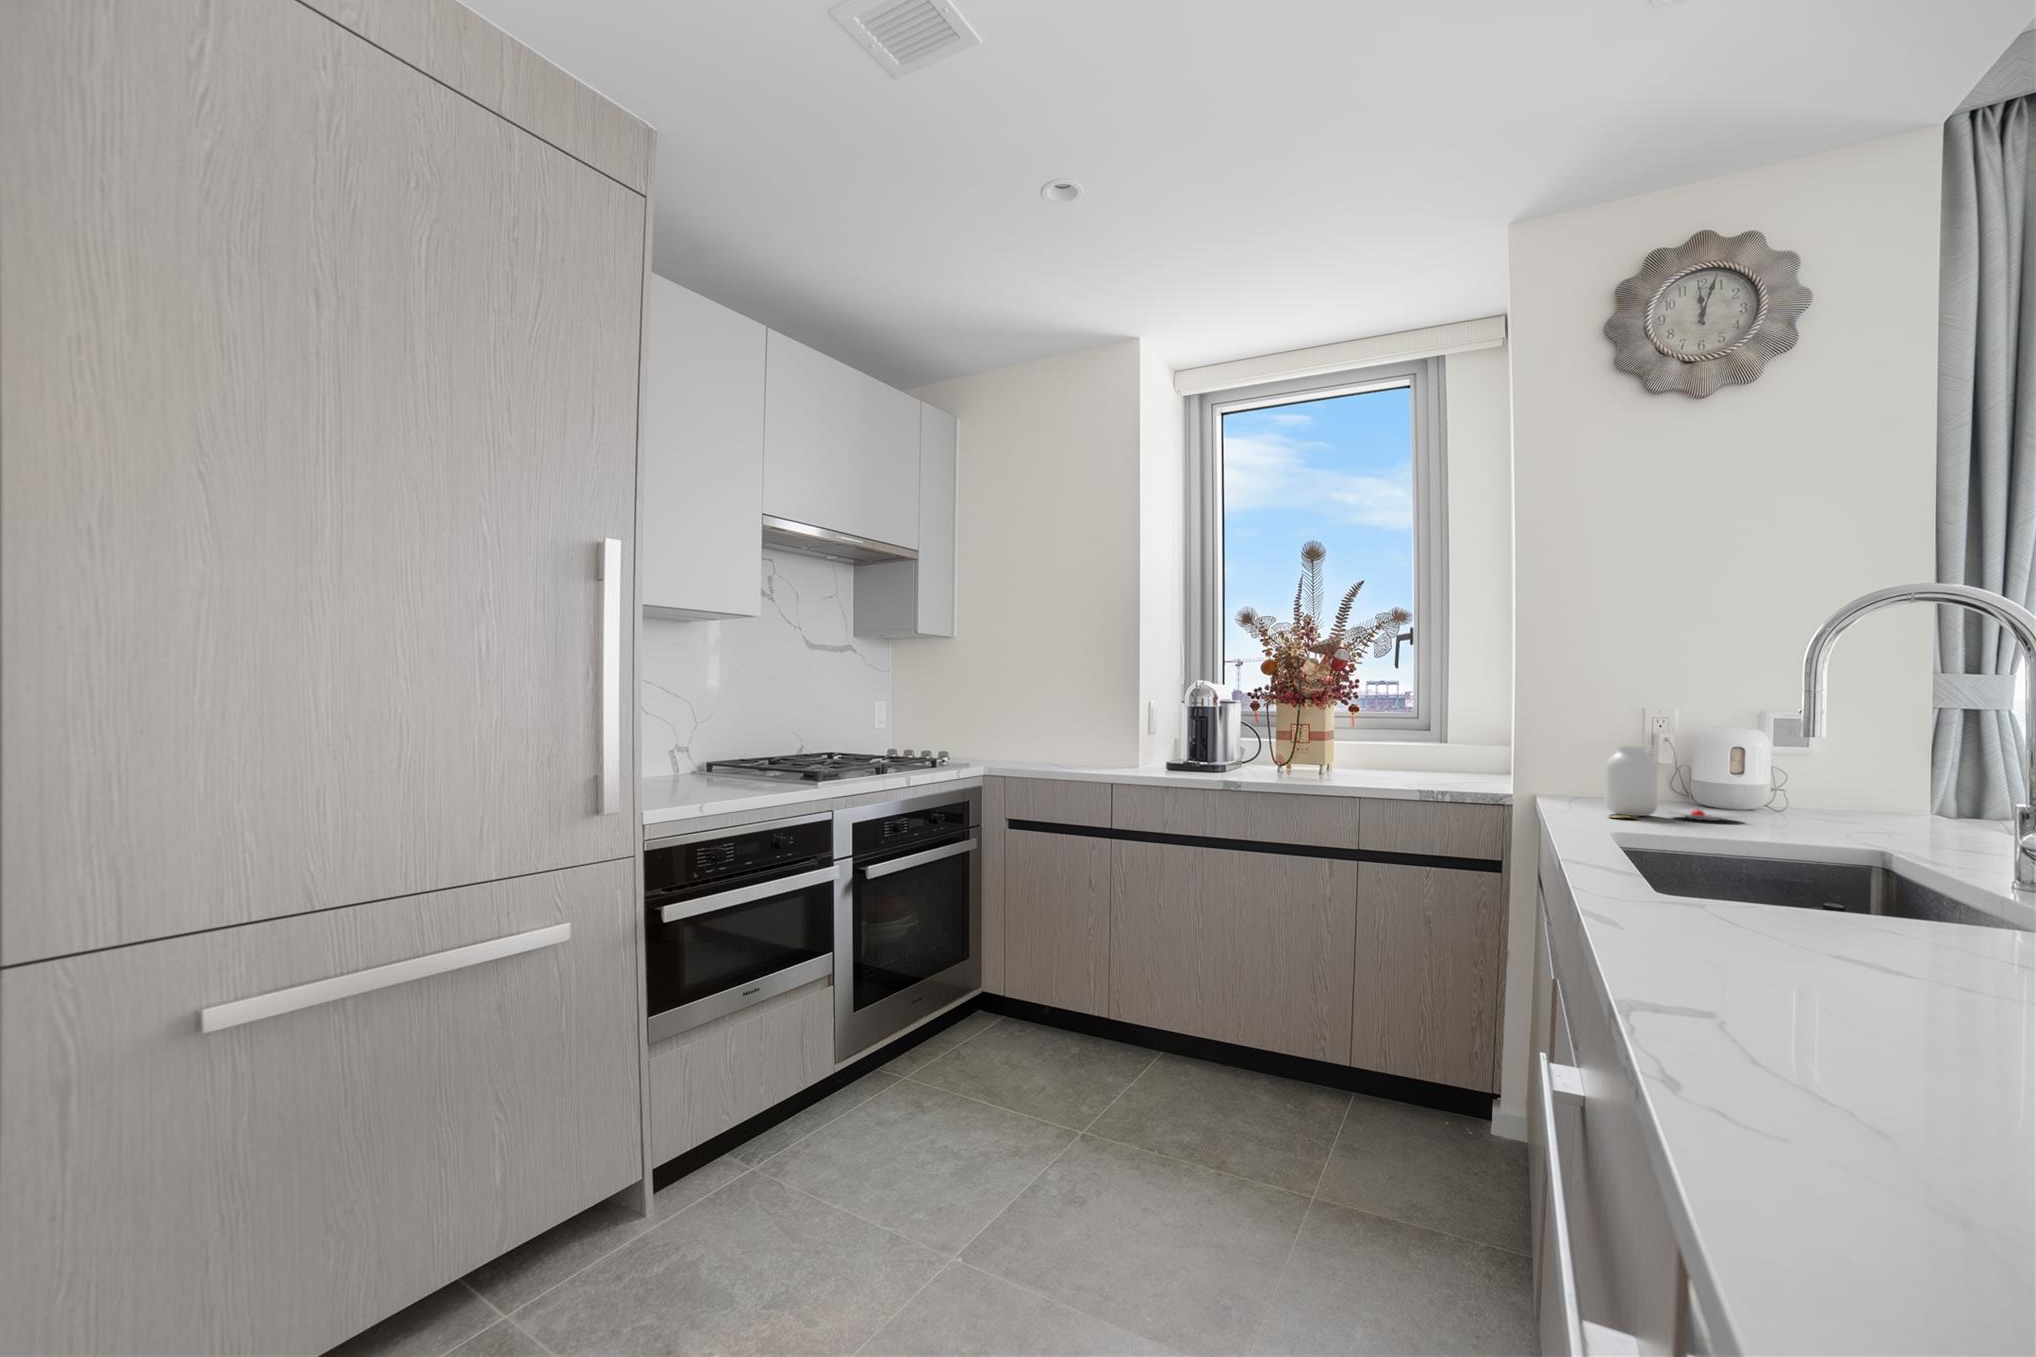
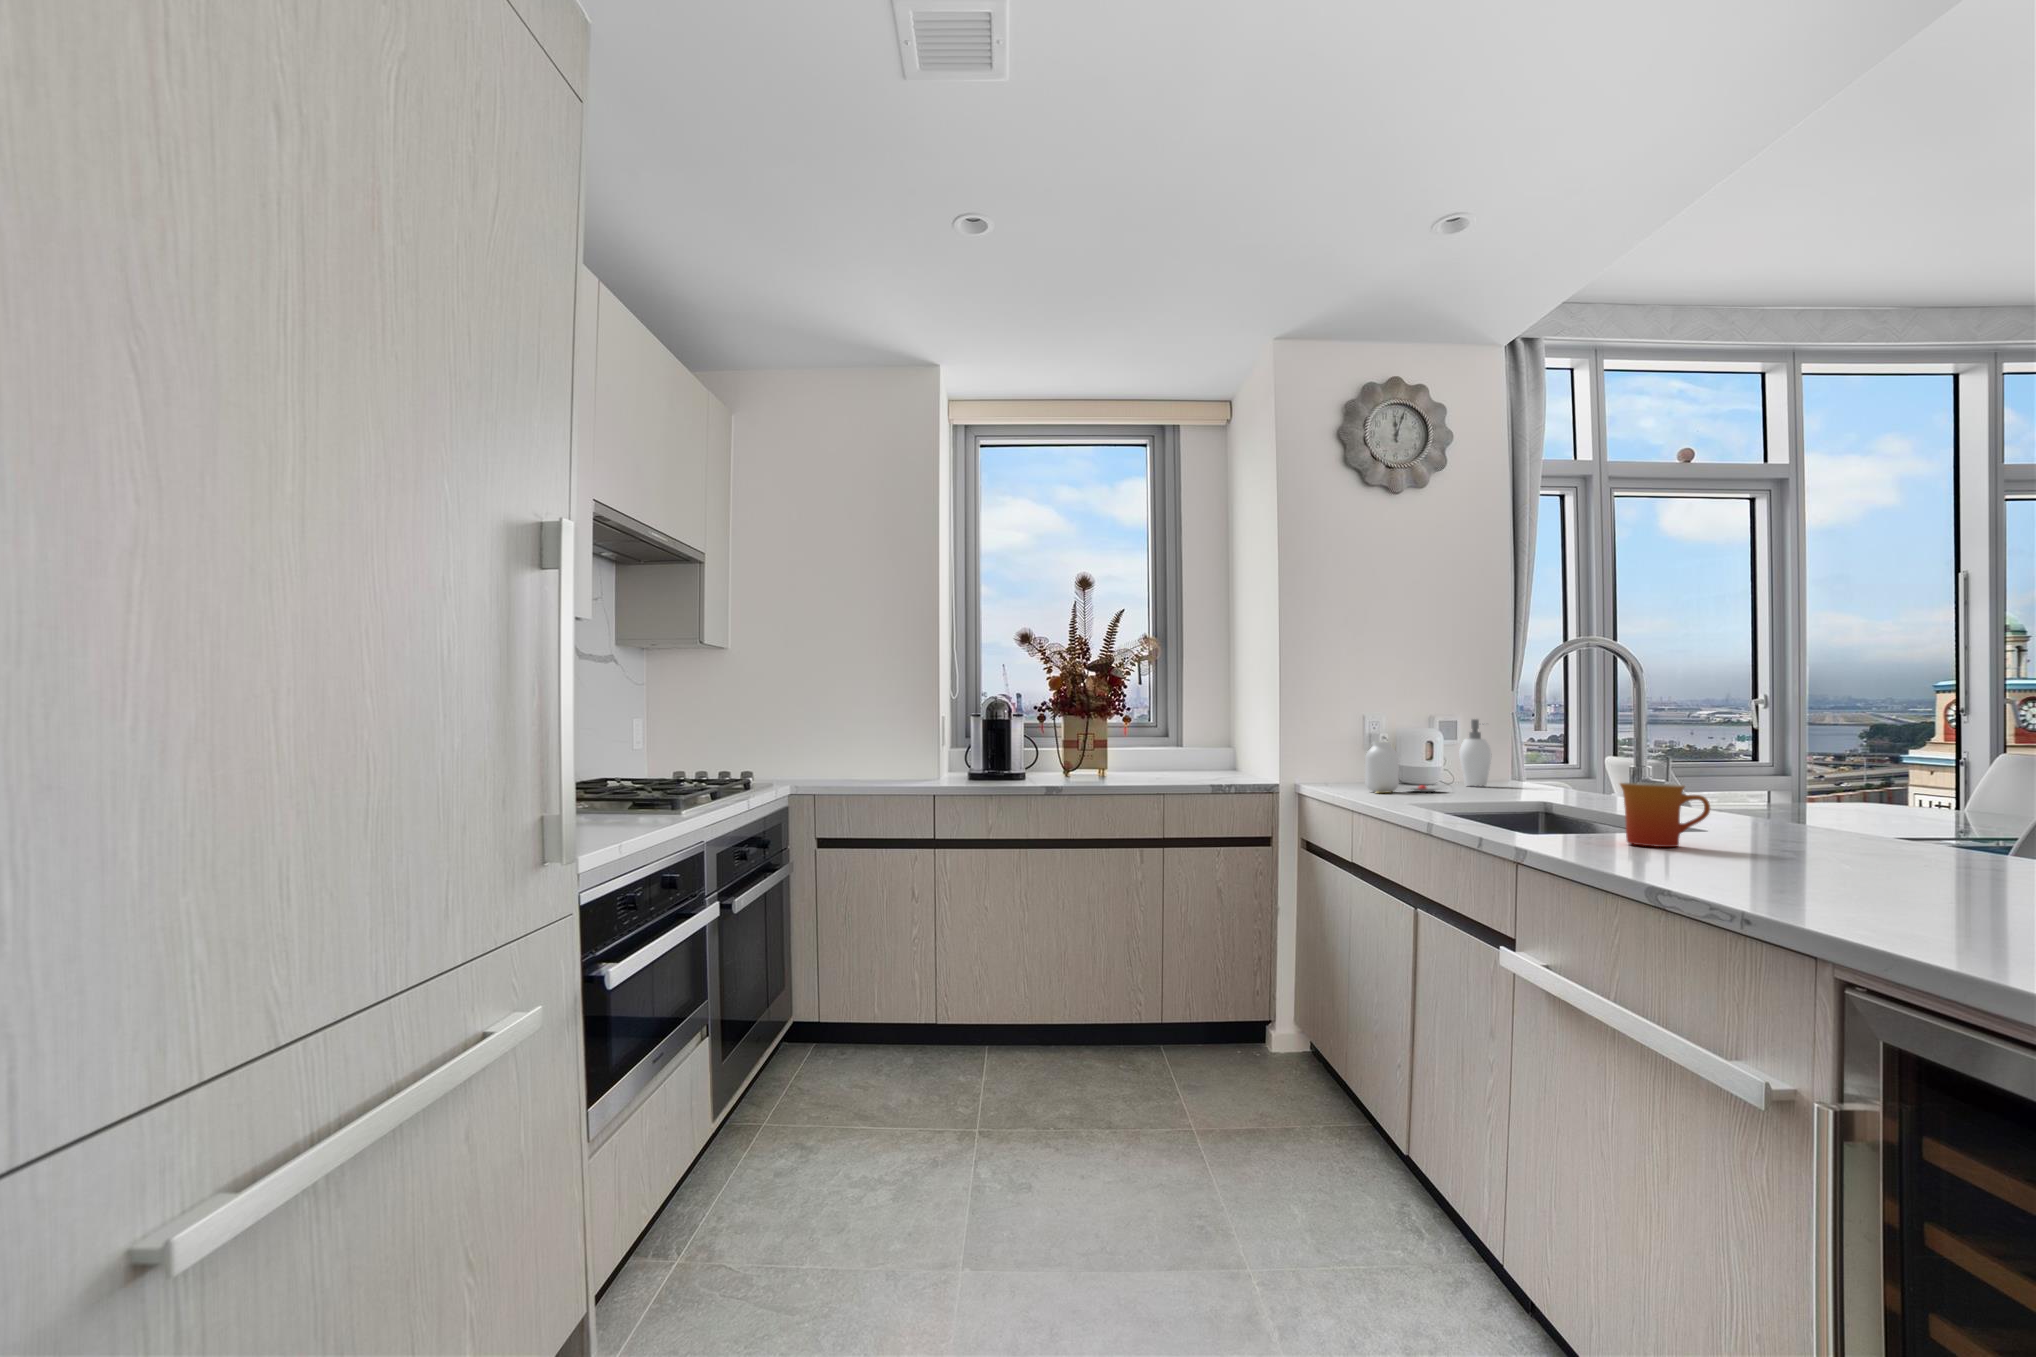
soap dispenser: none [1806,715,1864,815] -> present [1459,719,1492,786]
mug: none [1687,862,1881,1004] -> present [1620,783,1710,847]

